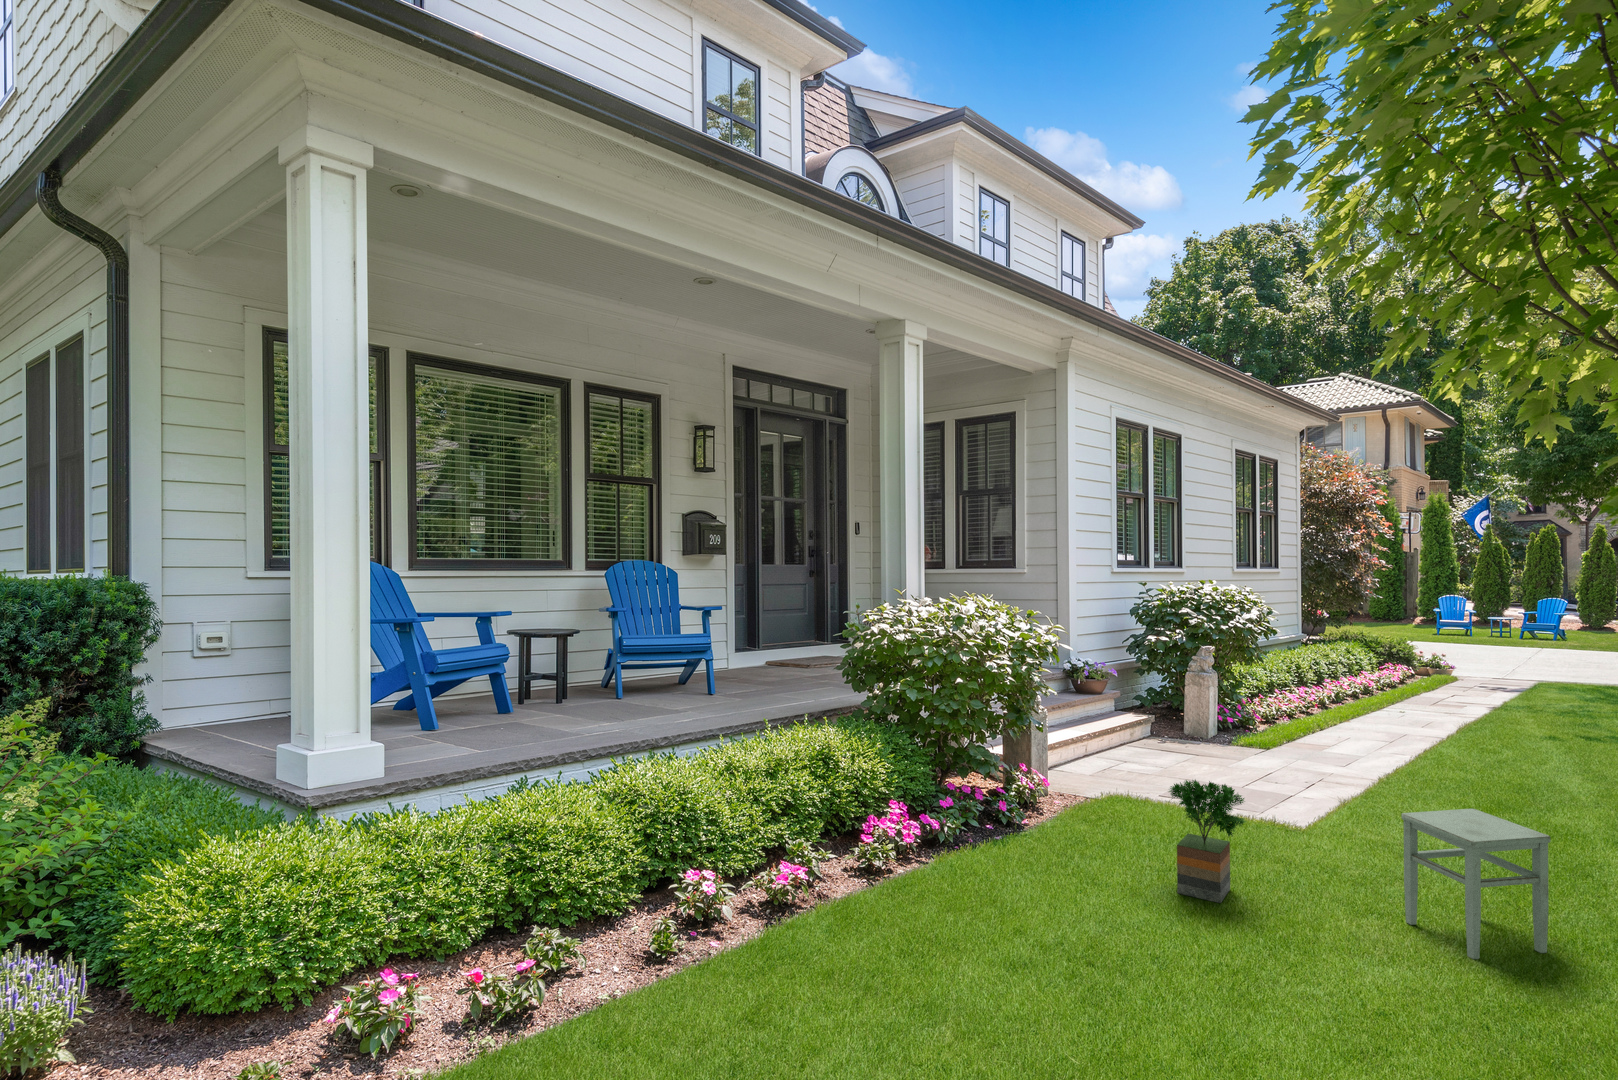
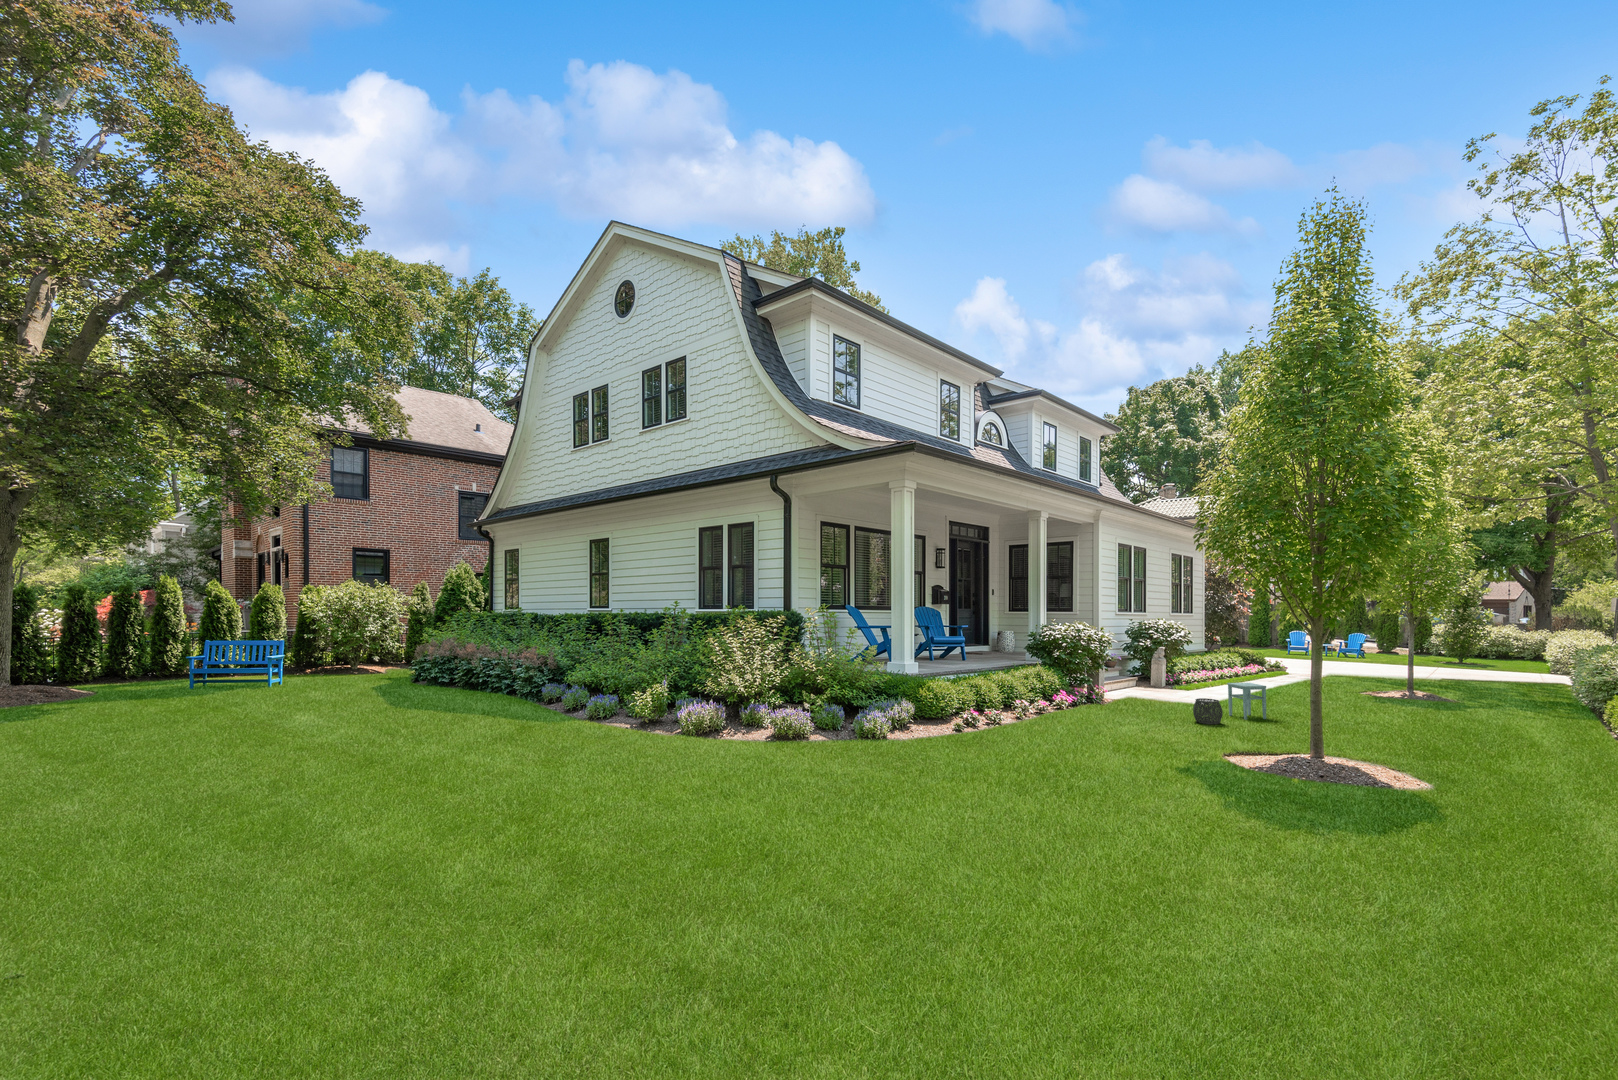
potted tree: present [1169,780,1246,903] -> none [1157,676,1182,713]
woven basket: none [1283,895,1401,1017] -> present [1193,698,1223,724]

